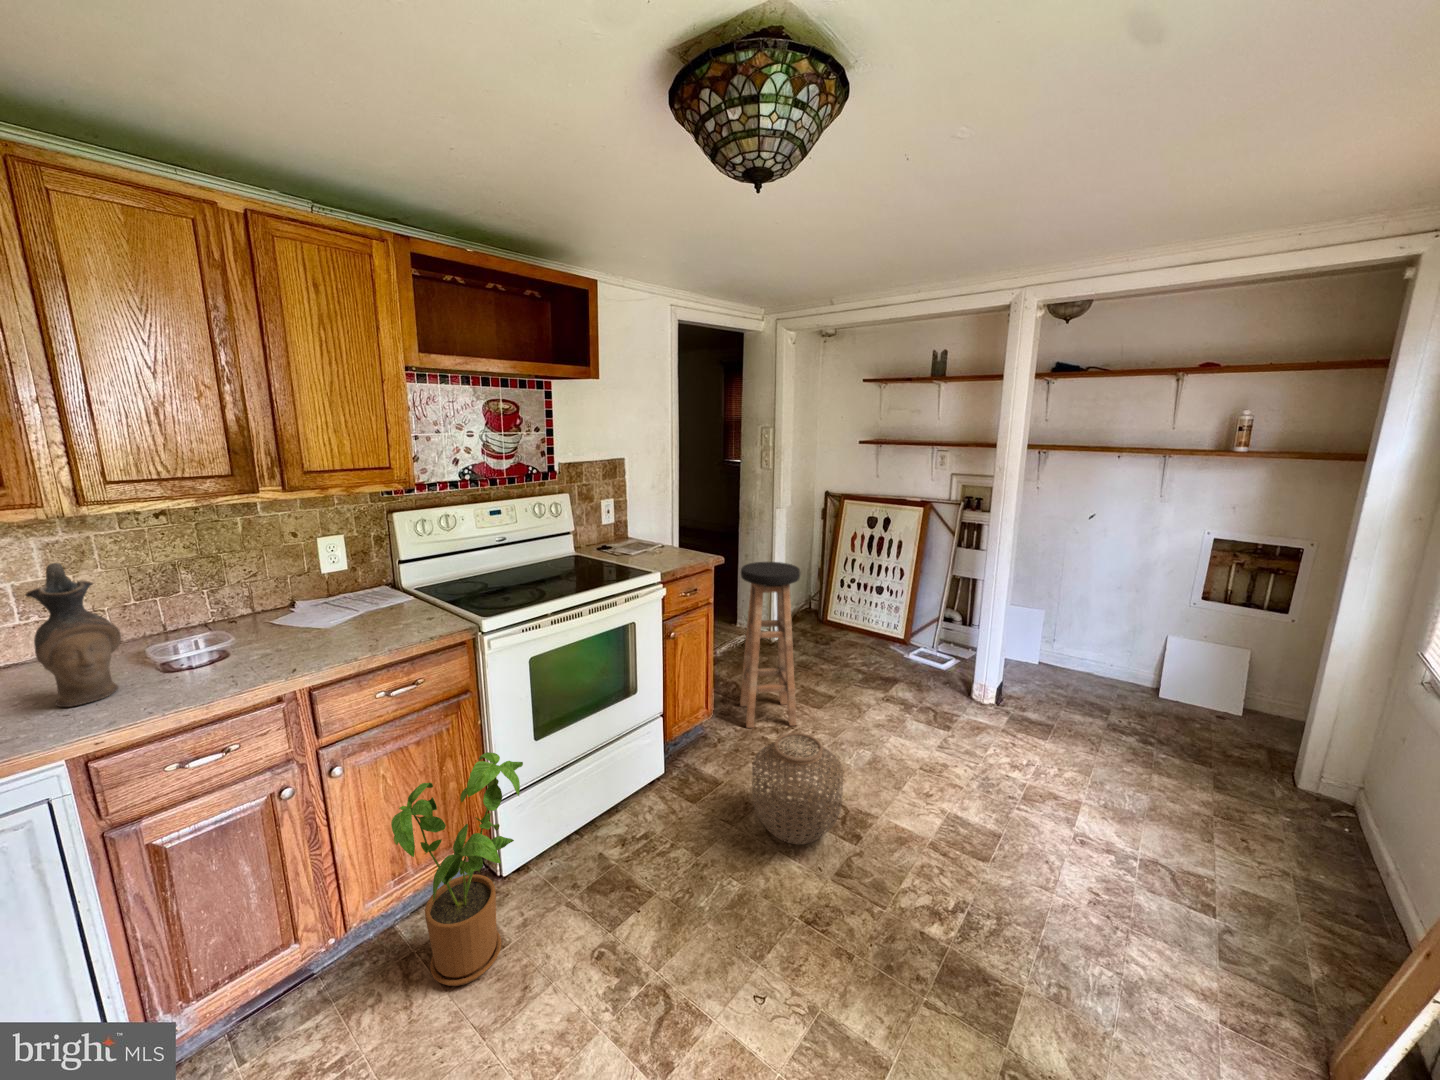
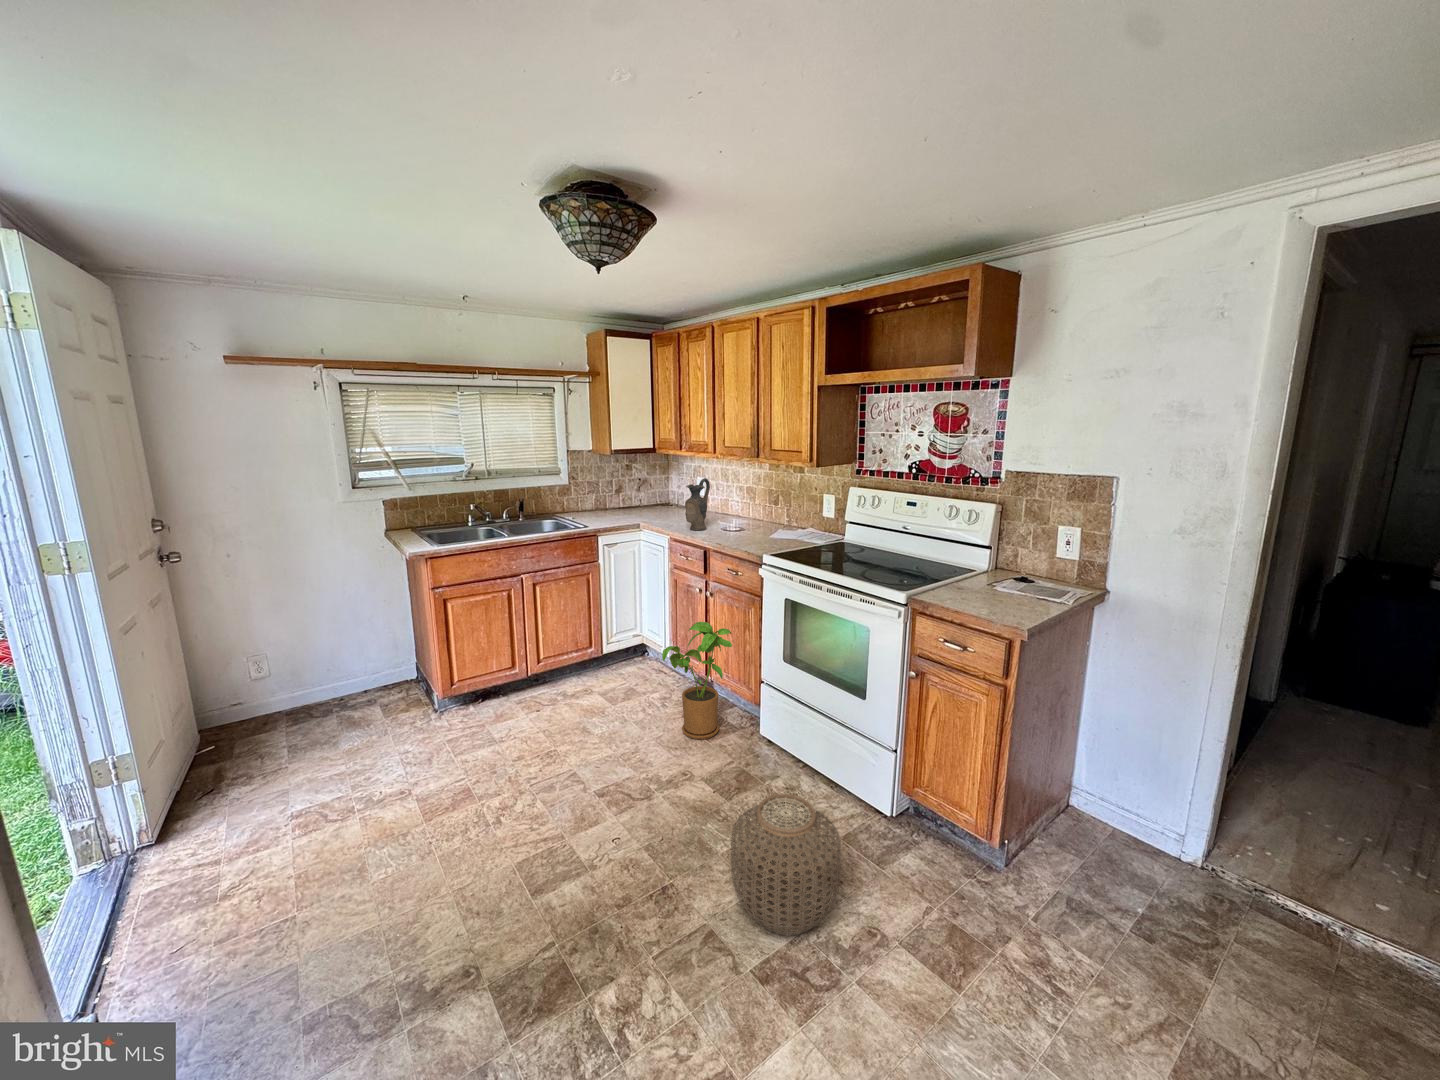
bar stool: present [740,562,800,728] -> none [1014,671,1179,995]

